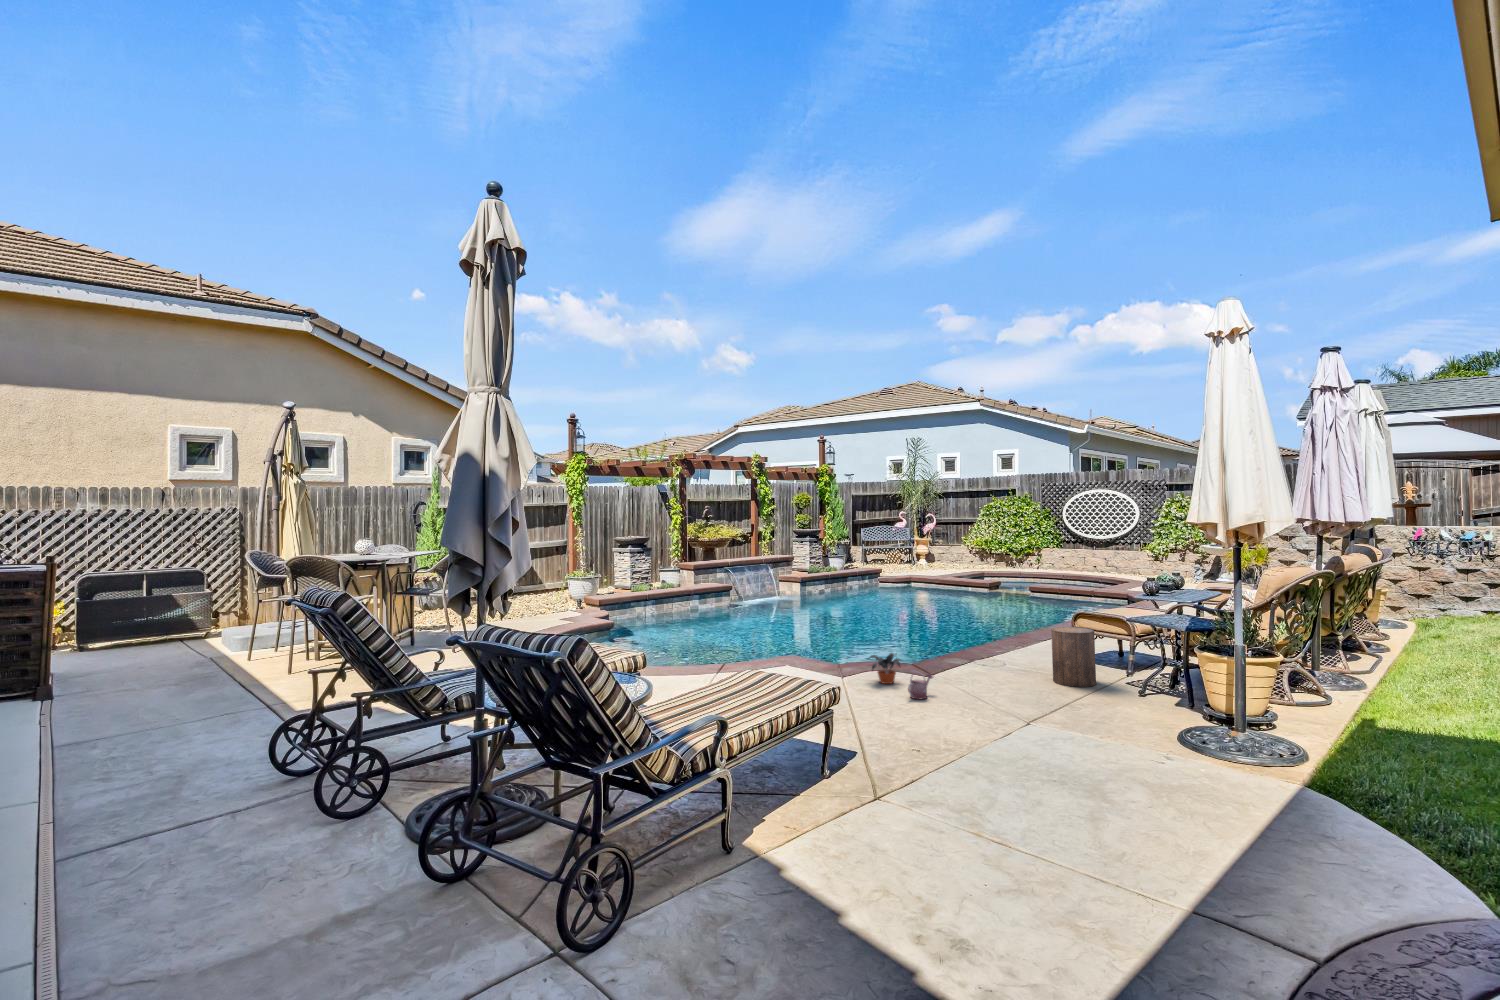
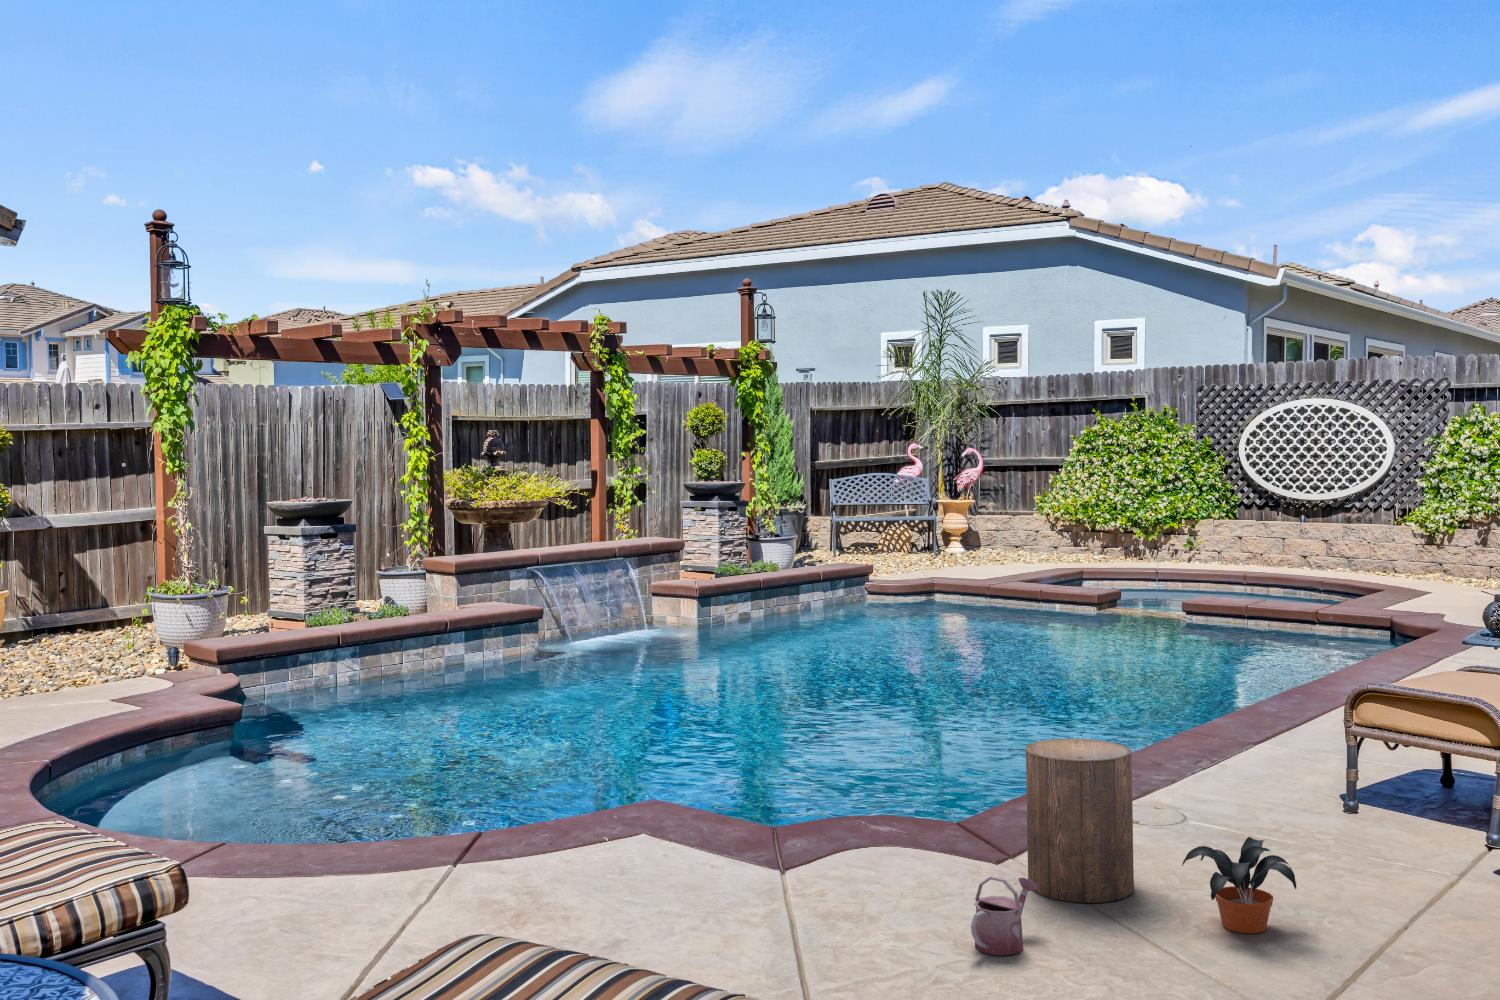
stool: present [1051,627,1096,687] -> present [1026,738,1134,903]
potted plant: present [870,653,901,684] -> present [1182,837,1296,933]

